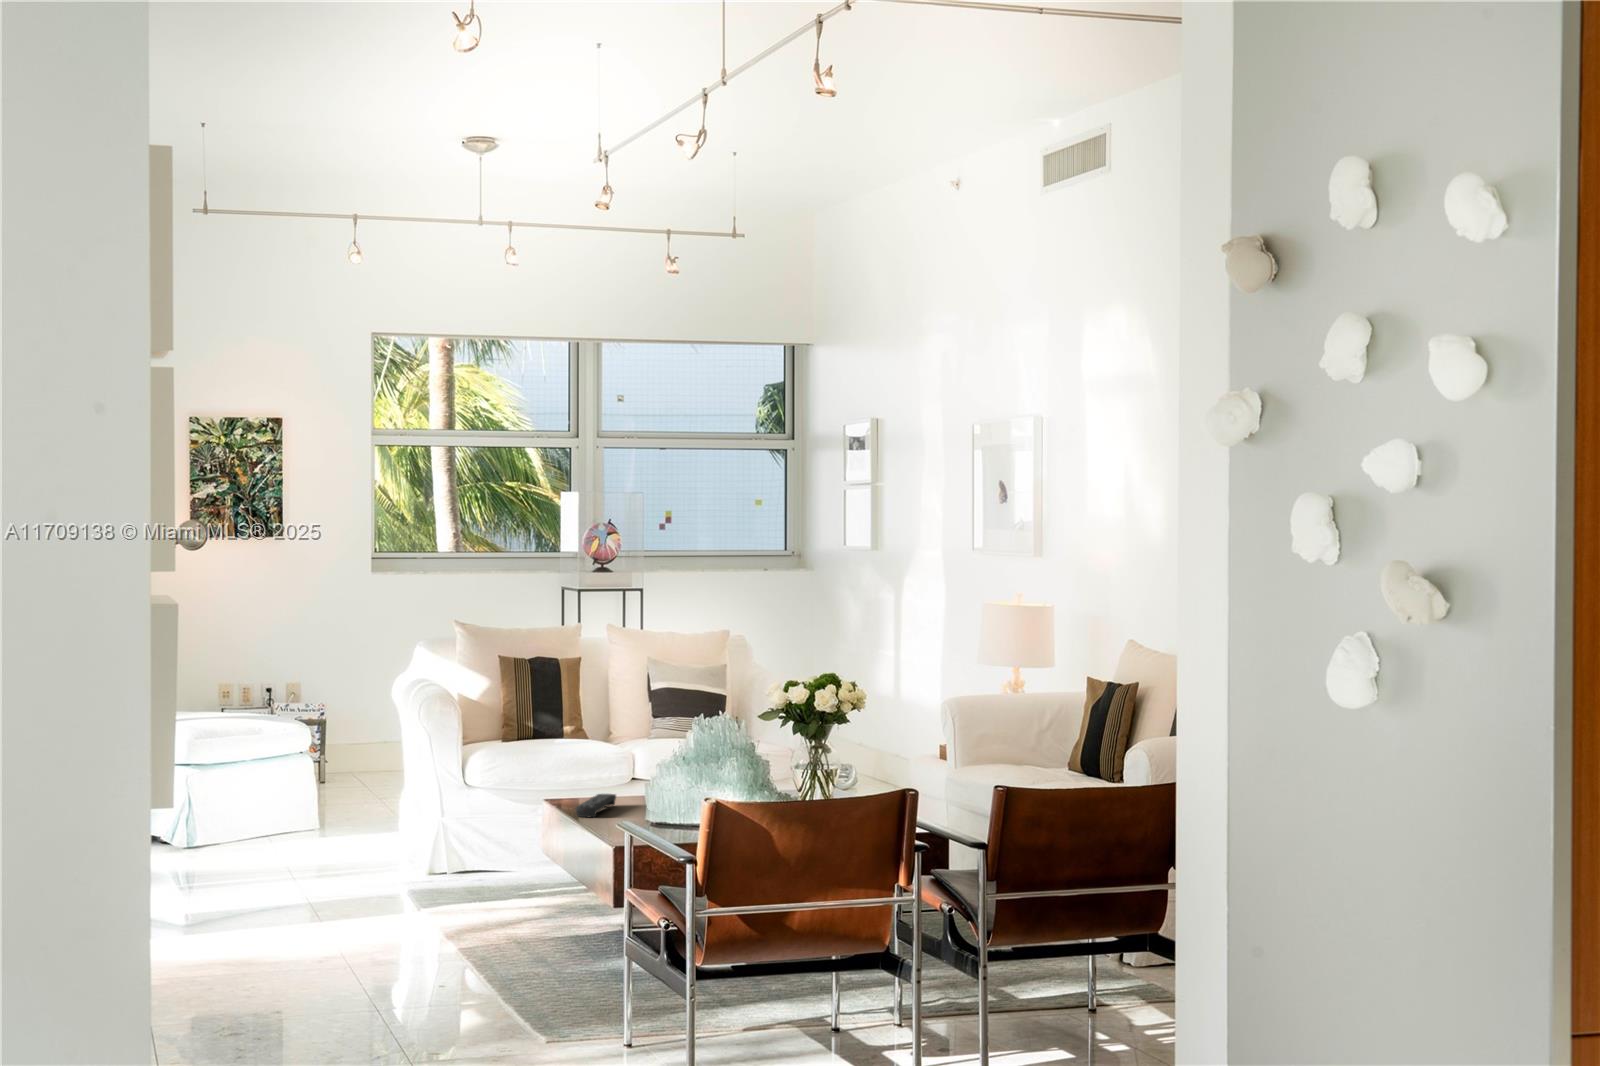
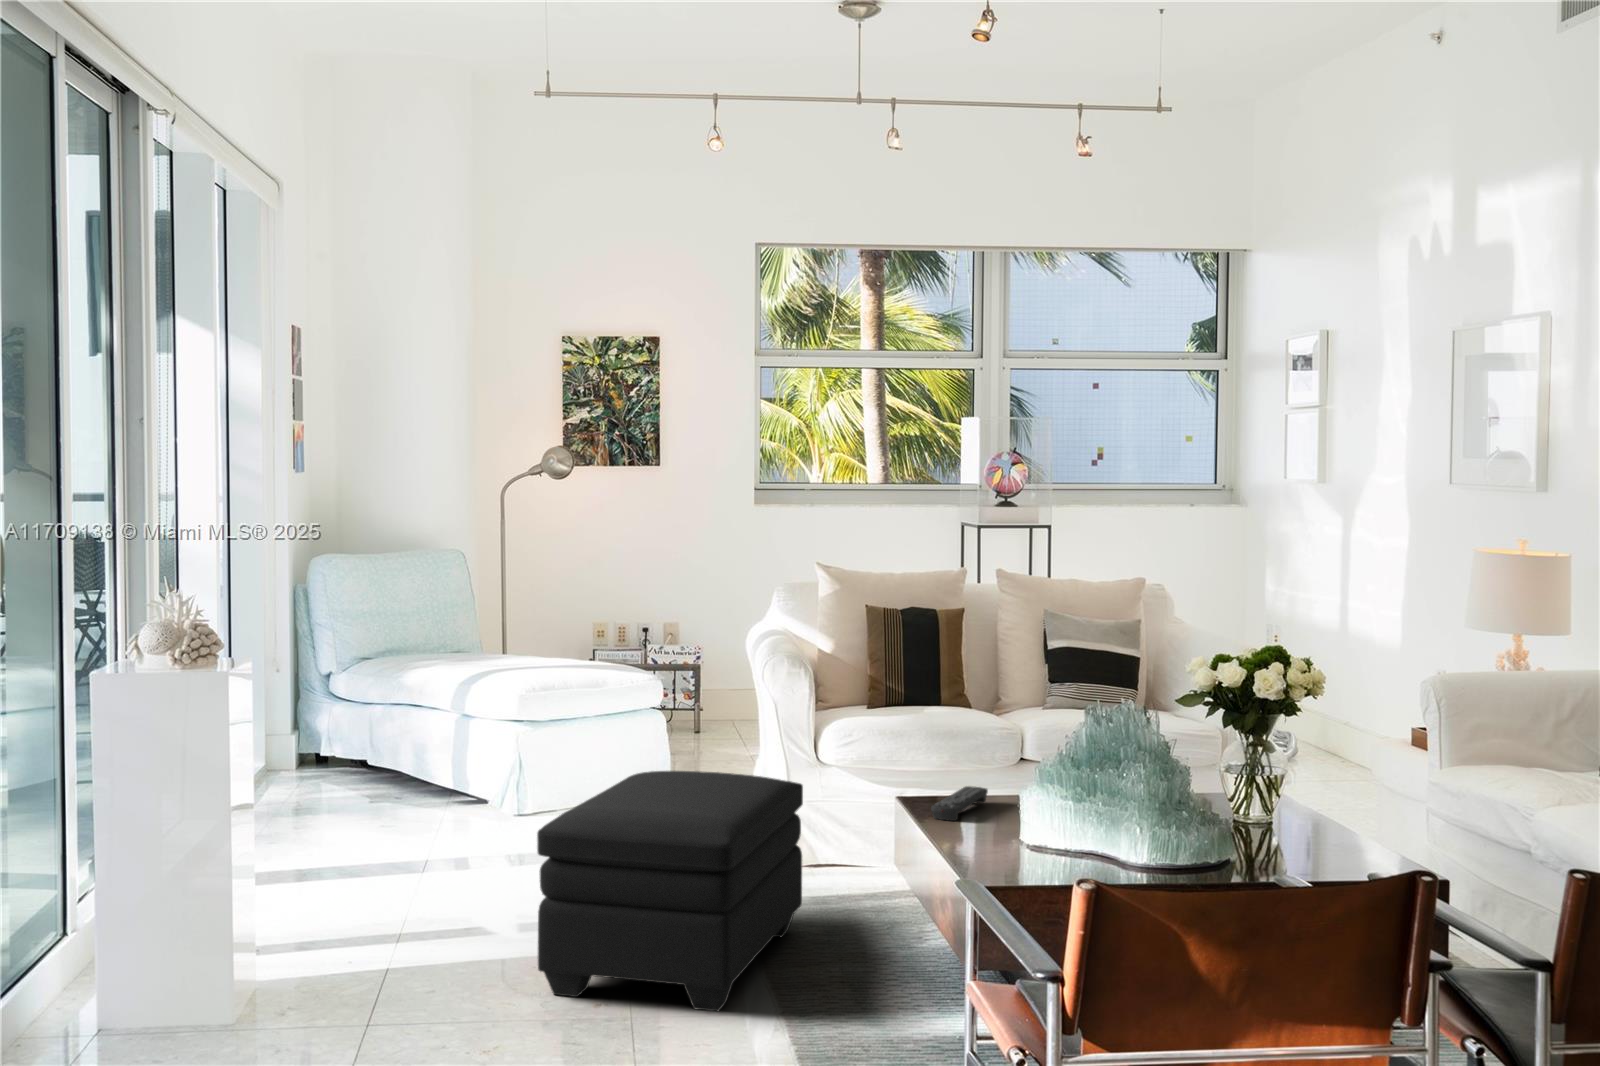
ottoman: none [265,793,468,971] -> present [537,771,803,1011]

